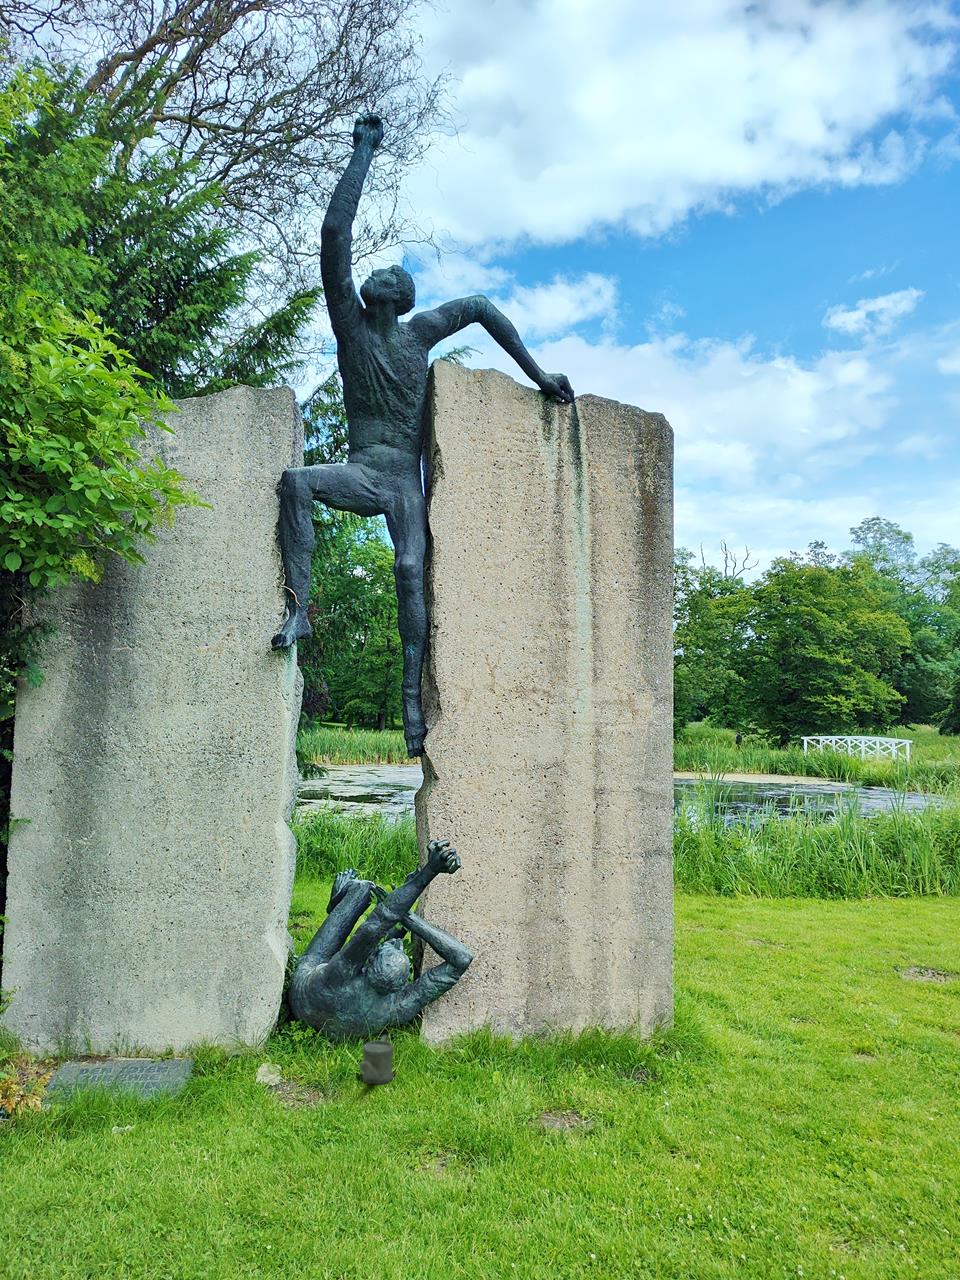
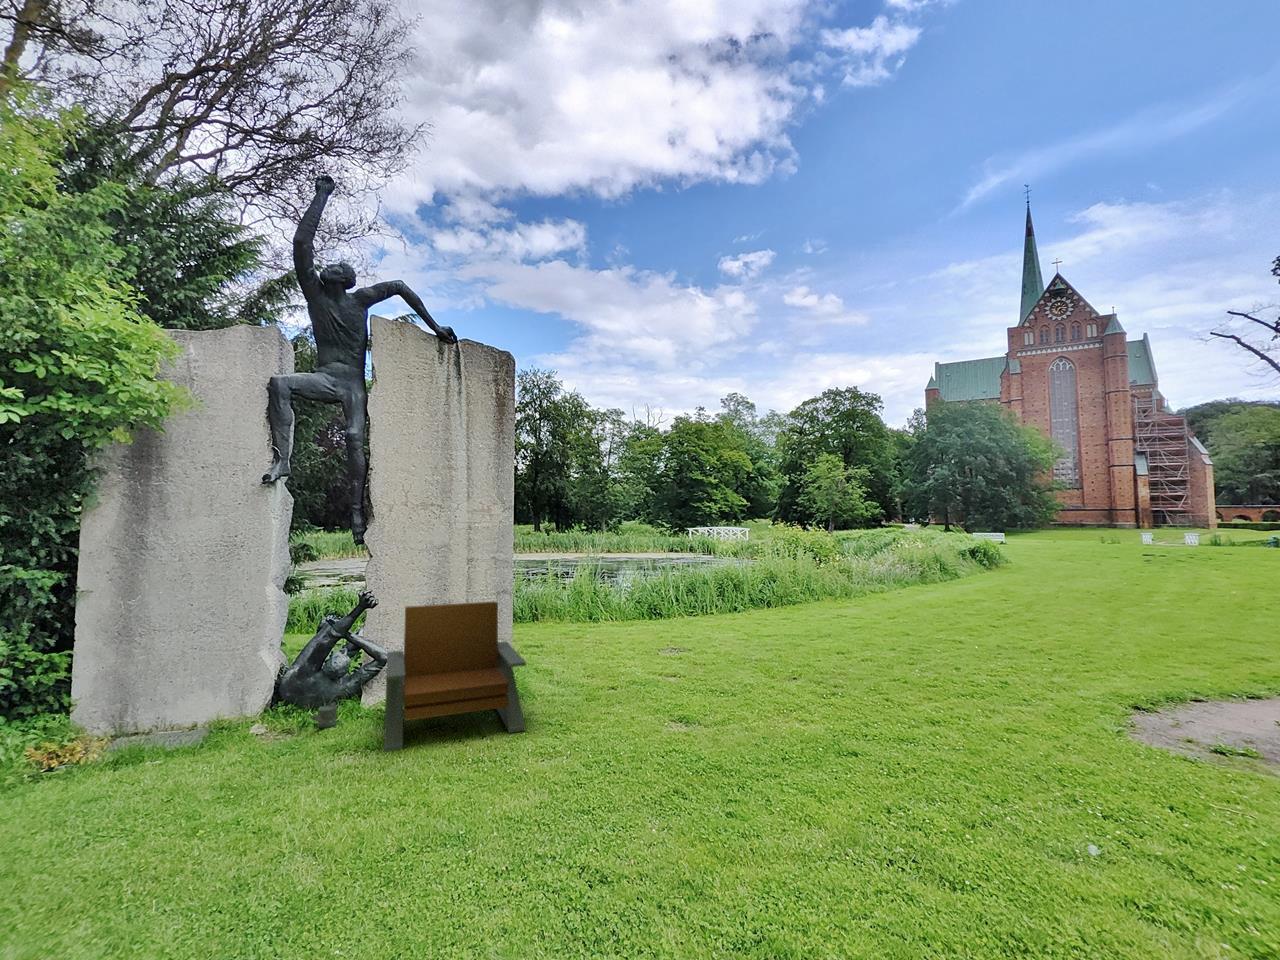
lounge chair: none [468,870,754,1158] -> present [384,602,526,752]

